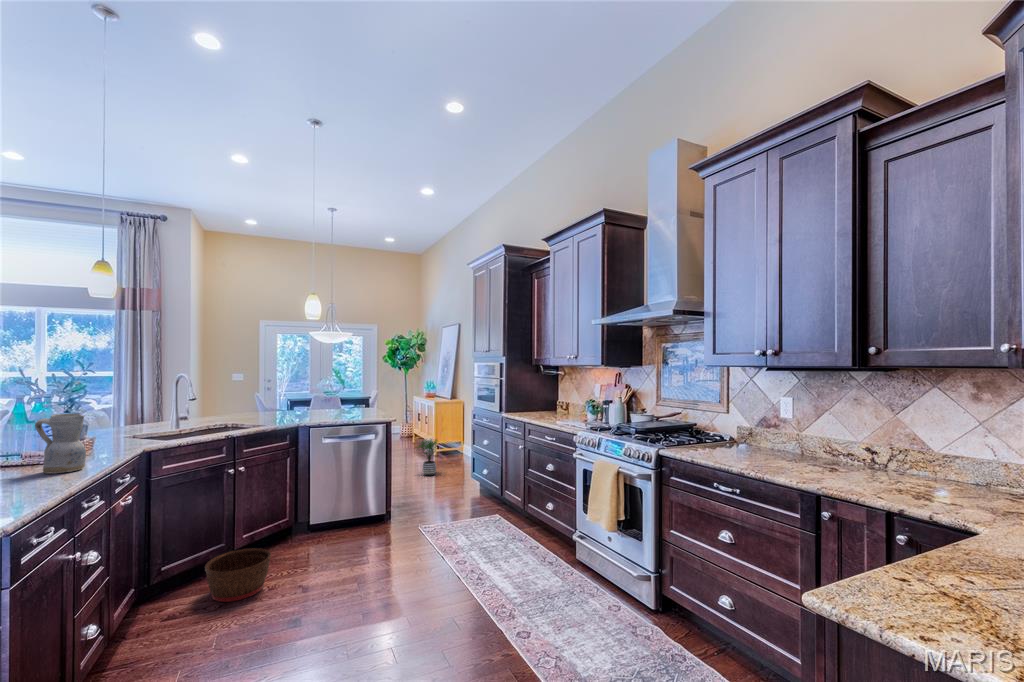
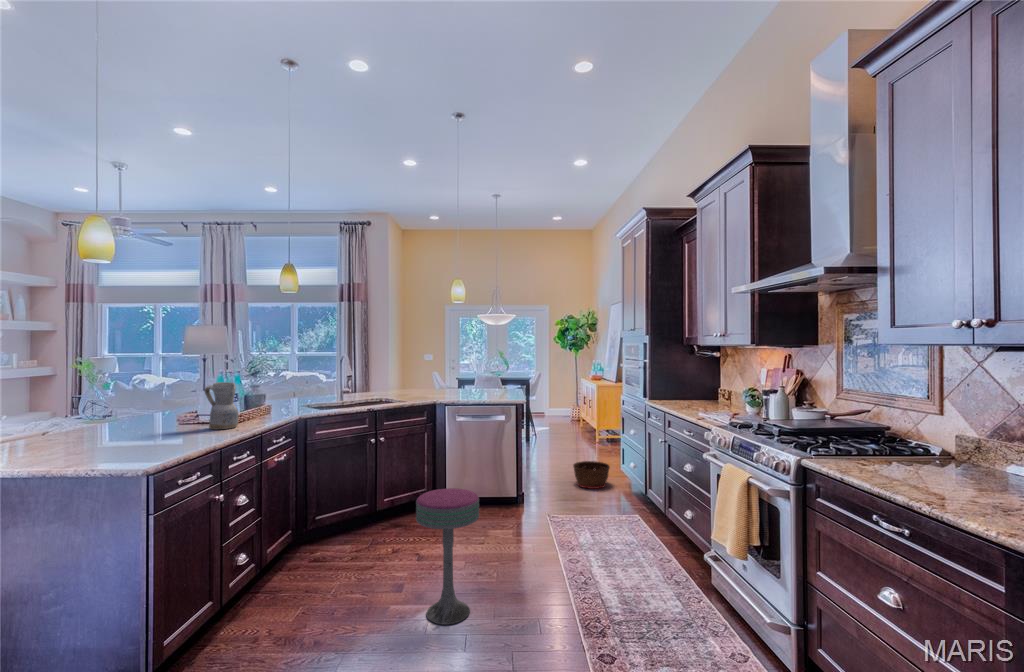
potted plant: present [418,439,437,476] -> none [569,423,597,464]
bar stool: none [331,508,396,645] -> present [416,488,479,625]
basket: present [205,548,271,602] -> present [573,461,610,489]

